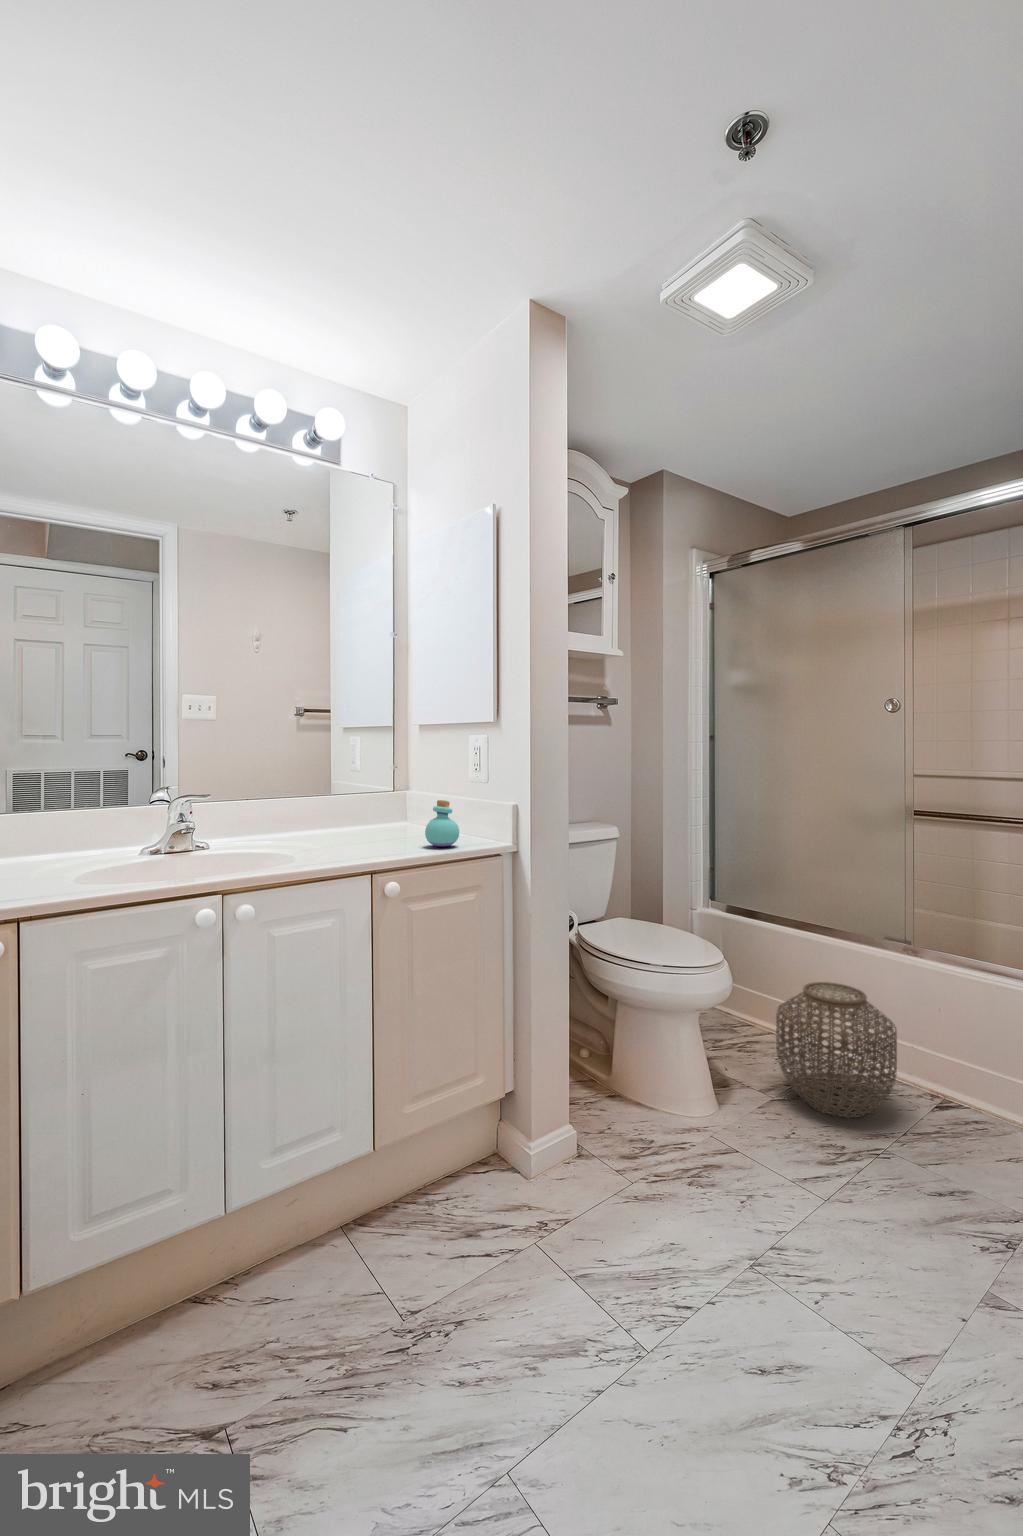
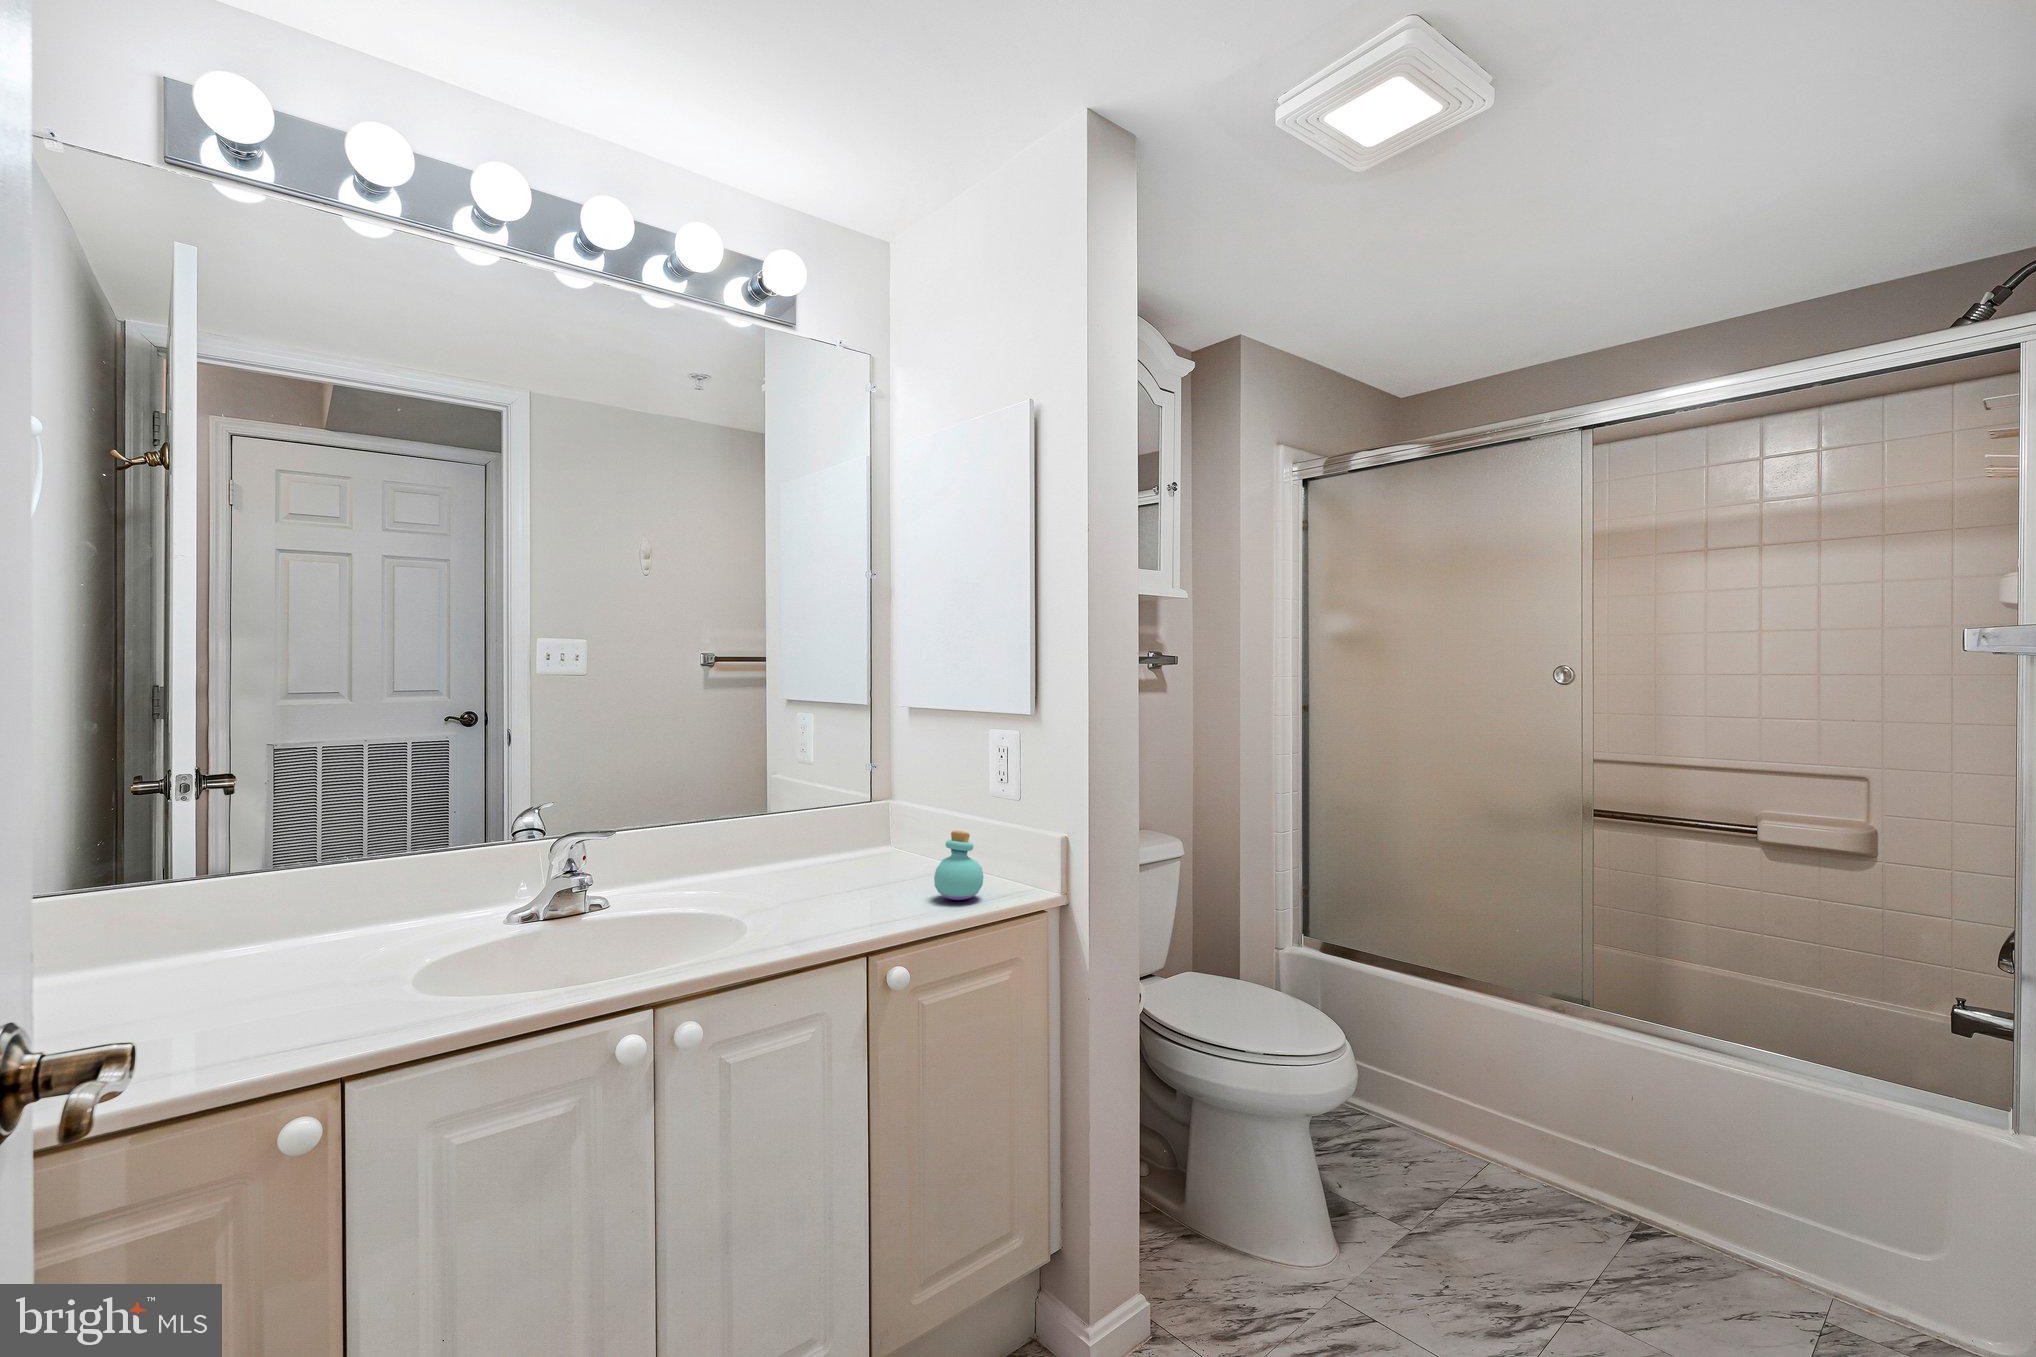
woven basket: present [776,982,897,1117] -> none [1412,1062,1583,1260]

